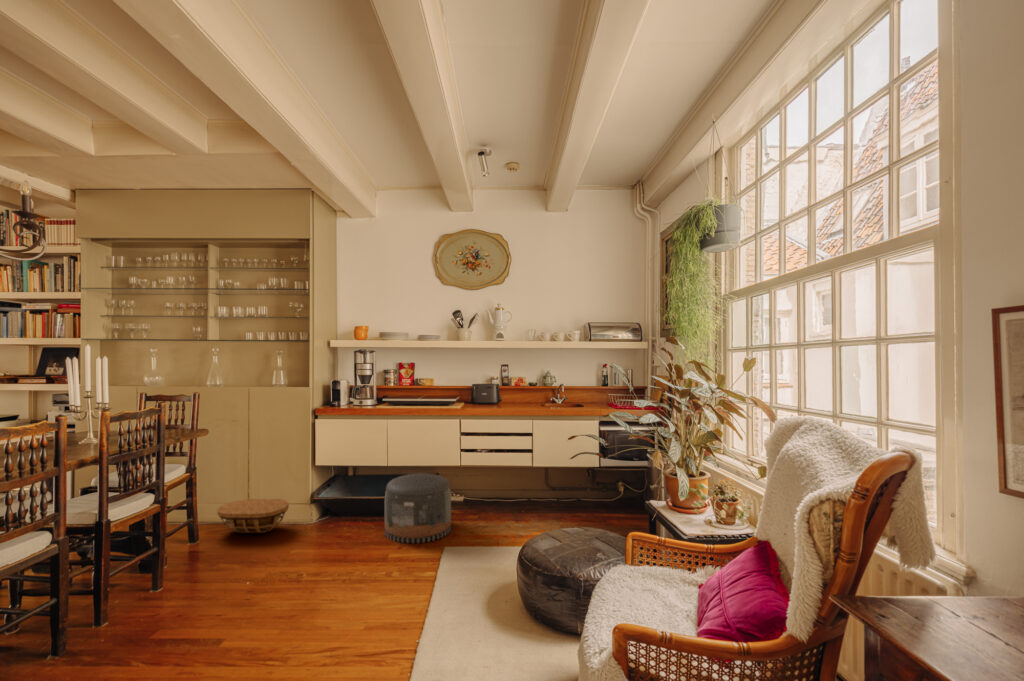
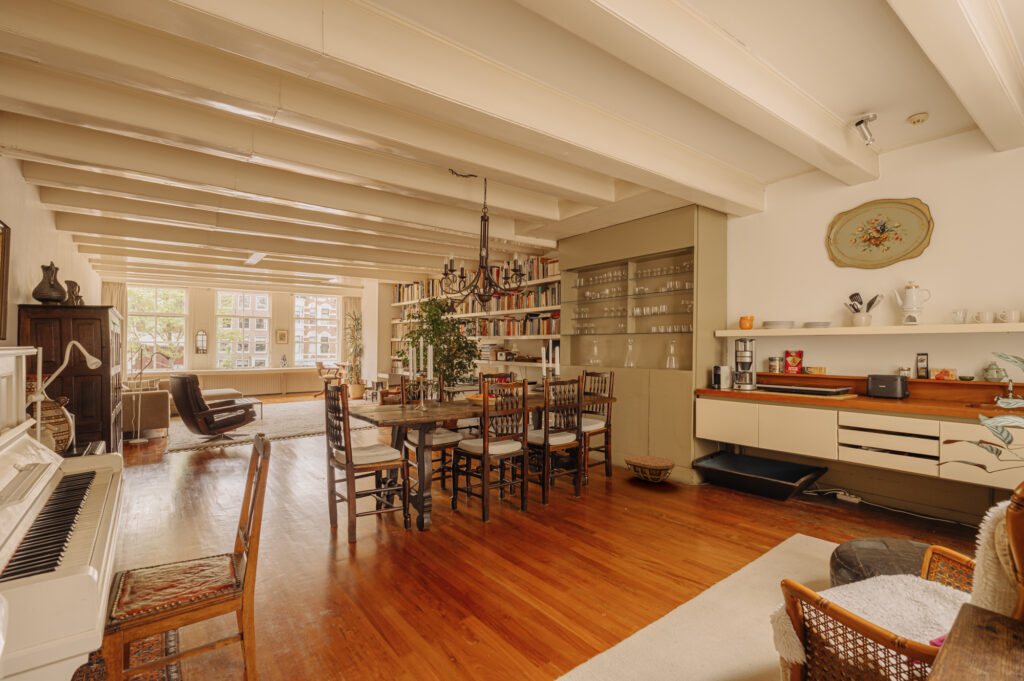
pouf: present [385,473,451,543] -> none [751,459,826,526]

